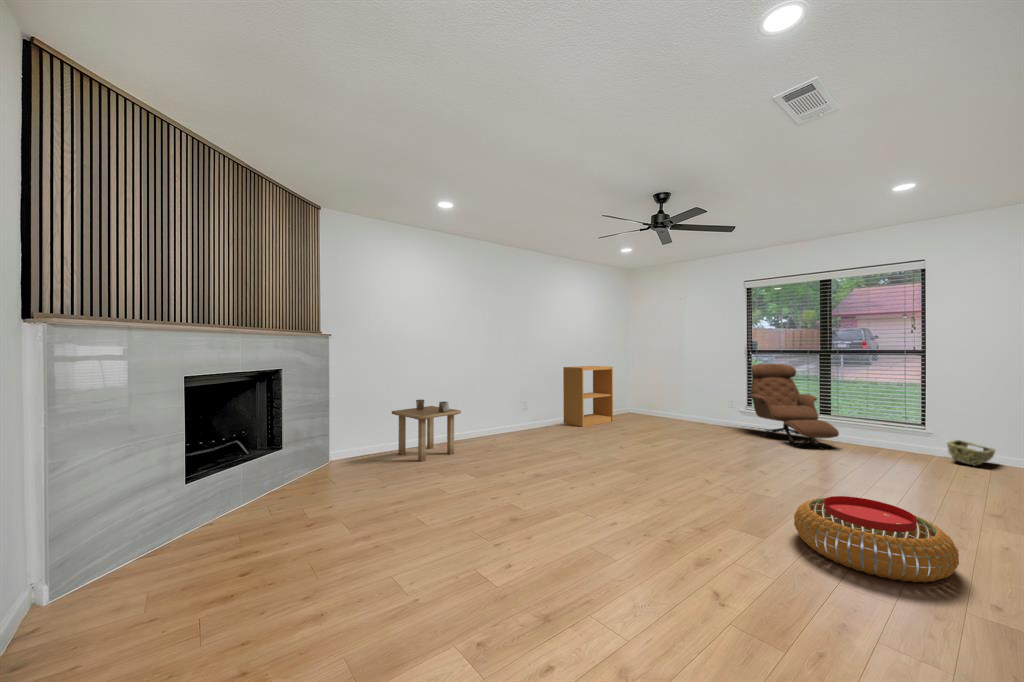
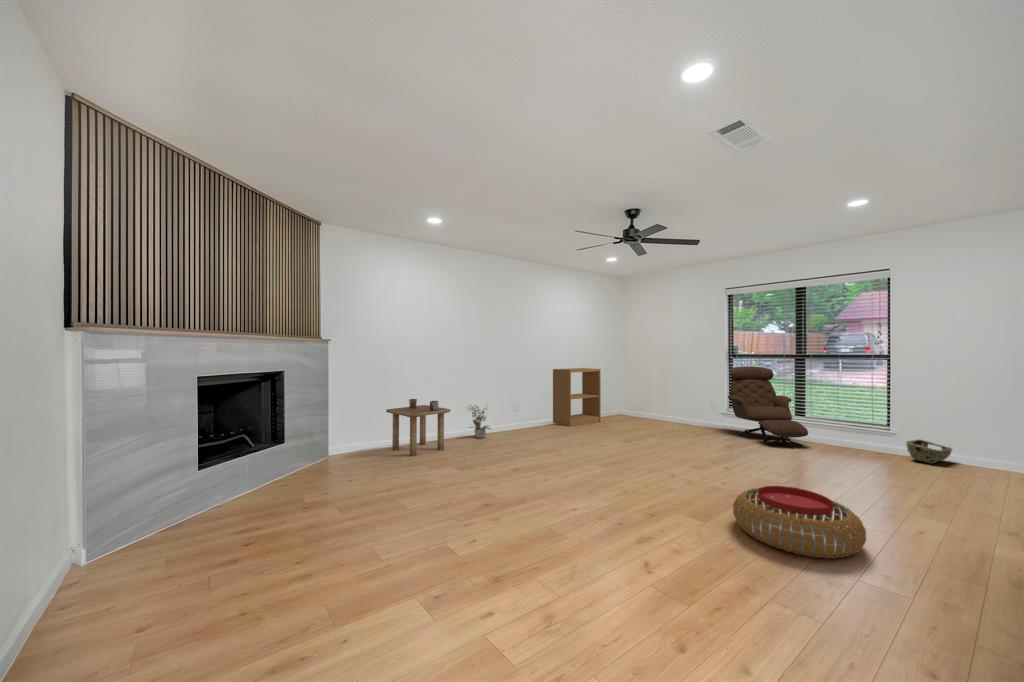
potted plant: none [477,404,503,441] -> present [470,406,490,438]

